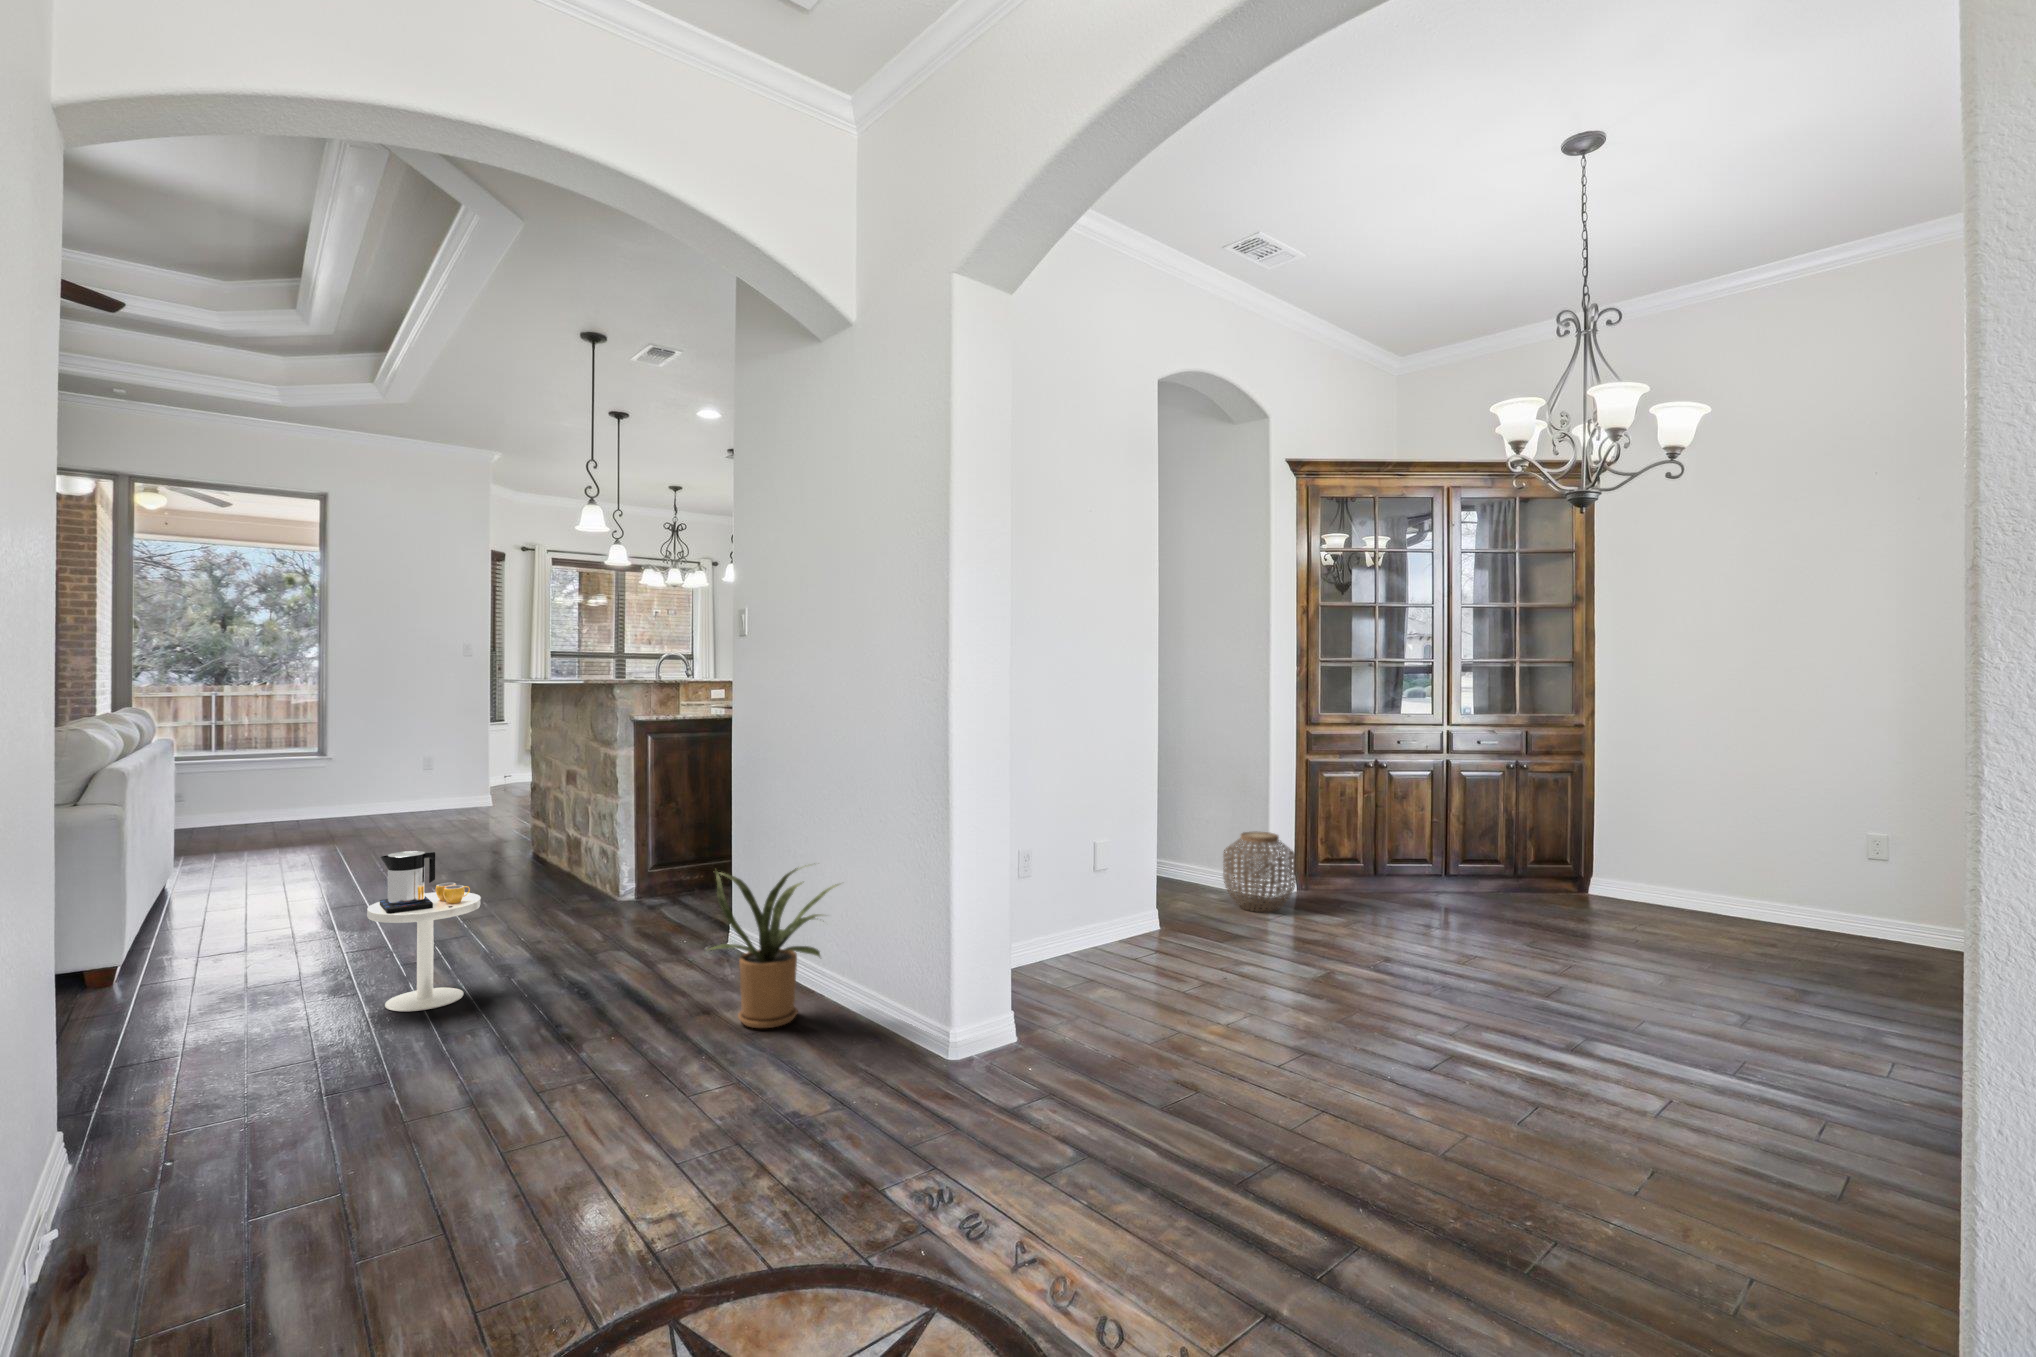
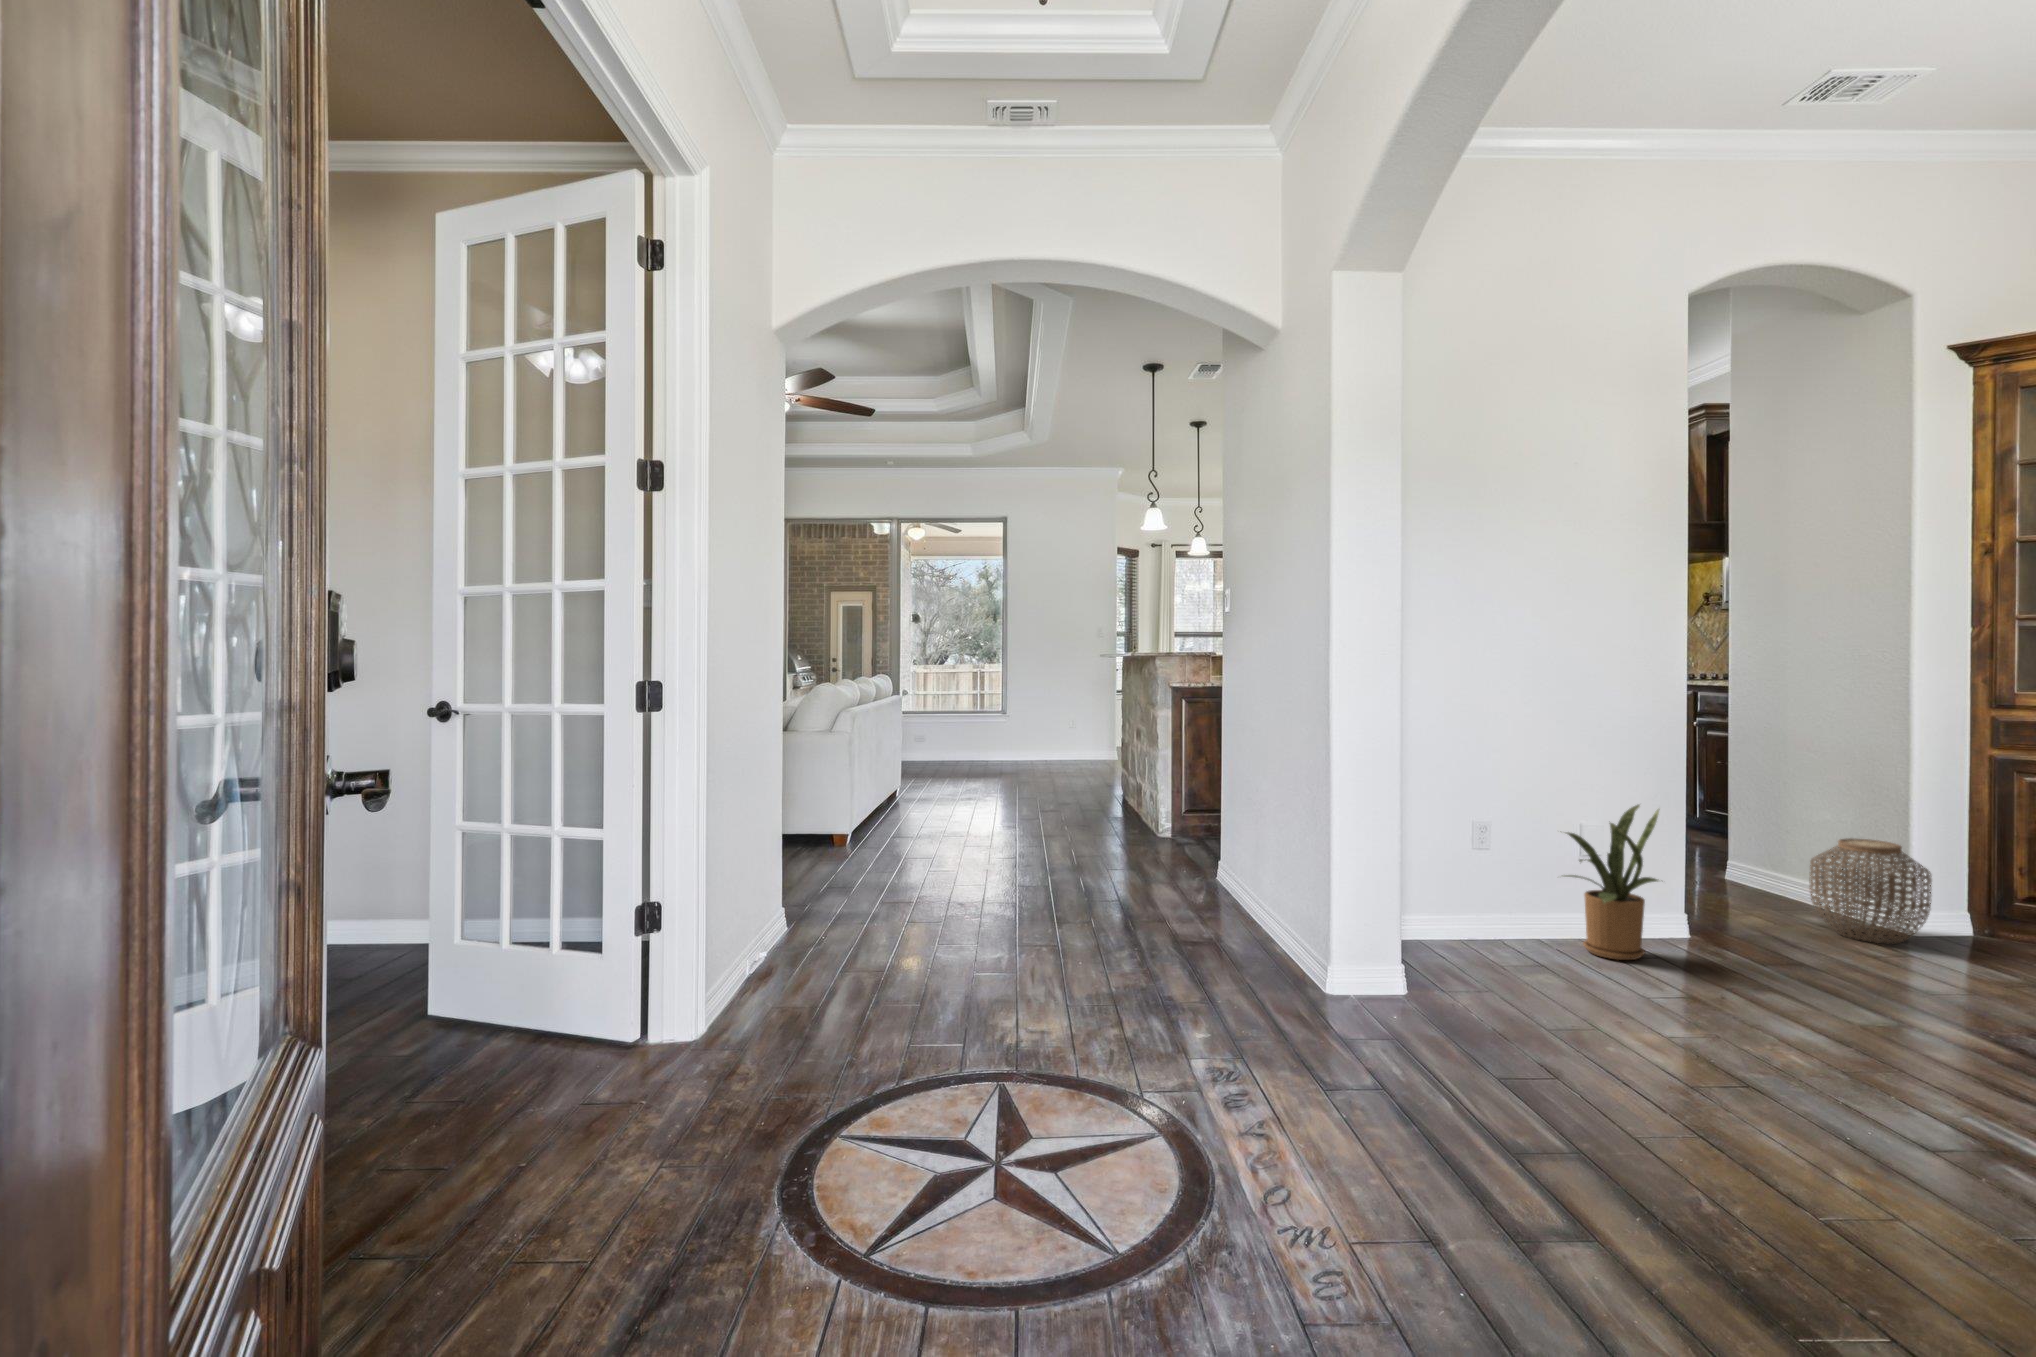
side table: present [367,851,481,1011] -> none [957,772,1026,885]
house plant: present [710,865,839,1028] -> present [1565,805,1659,960]

